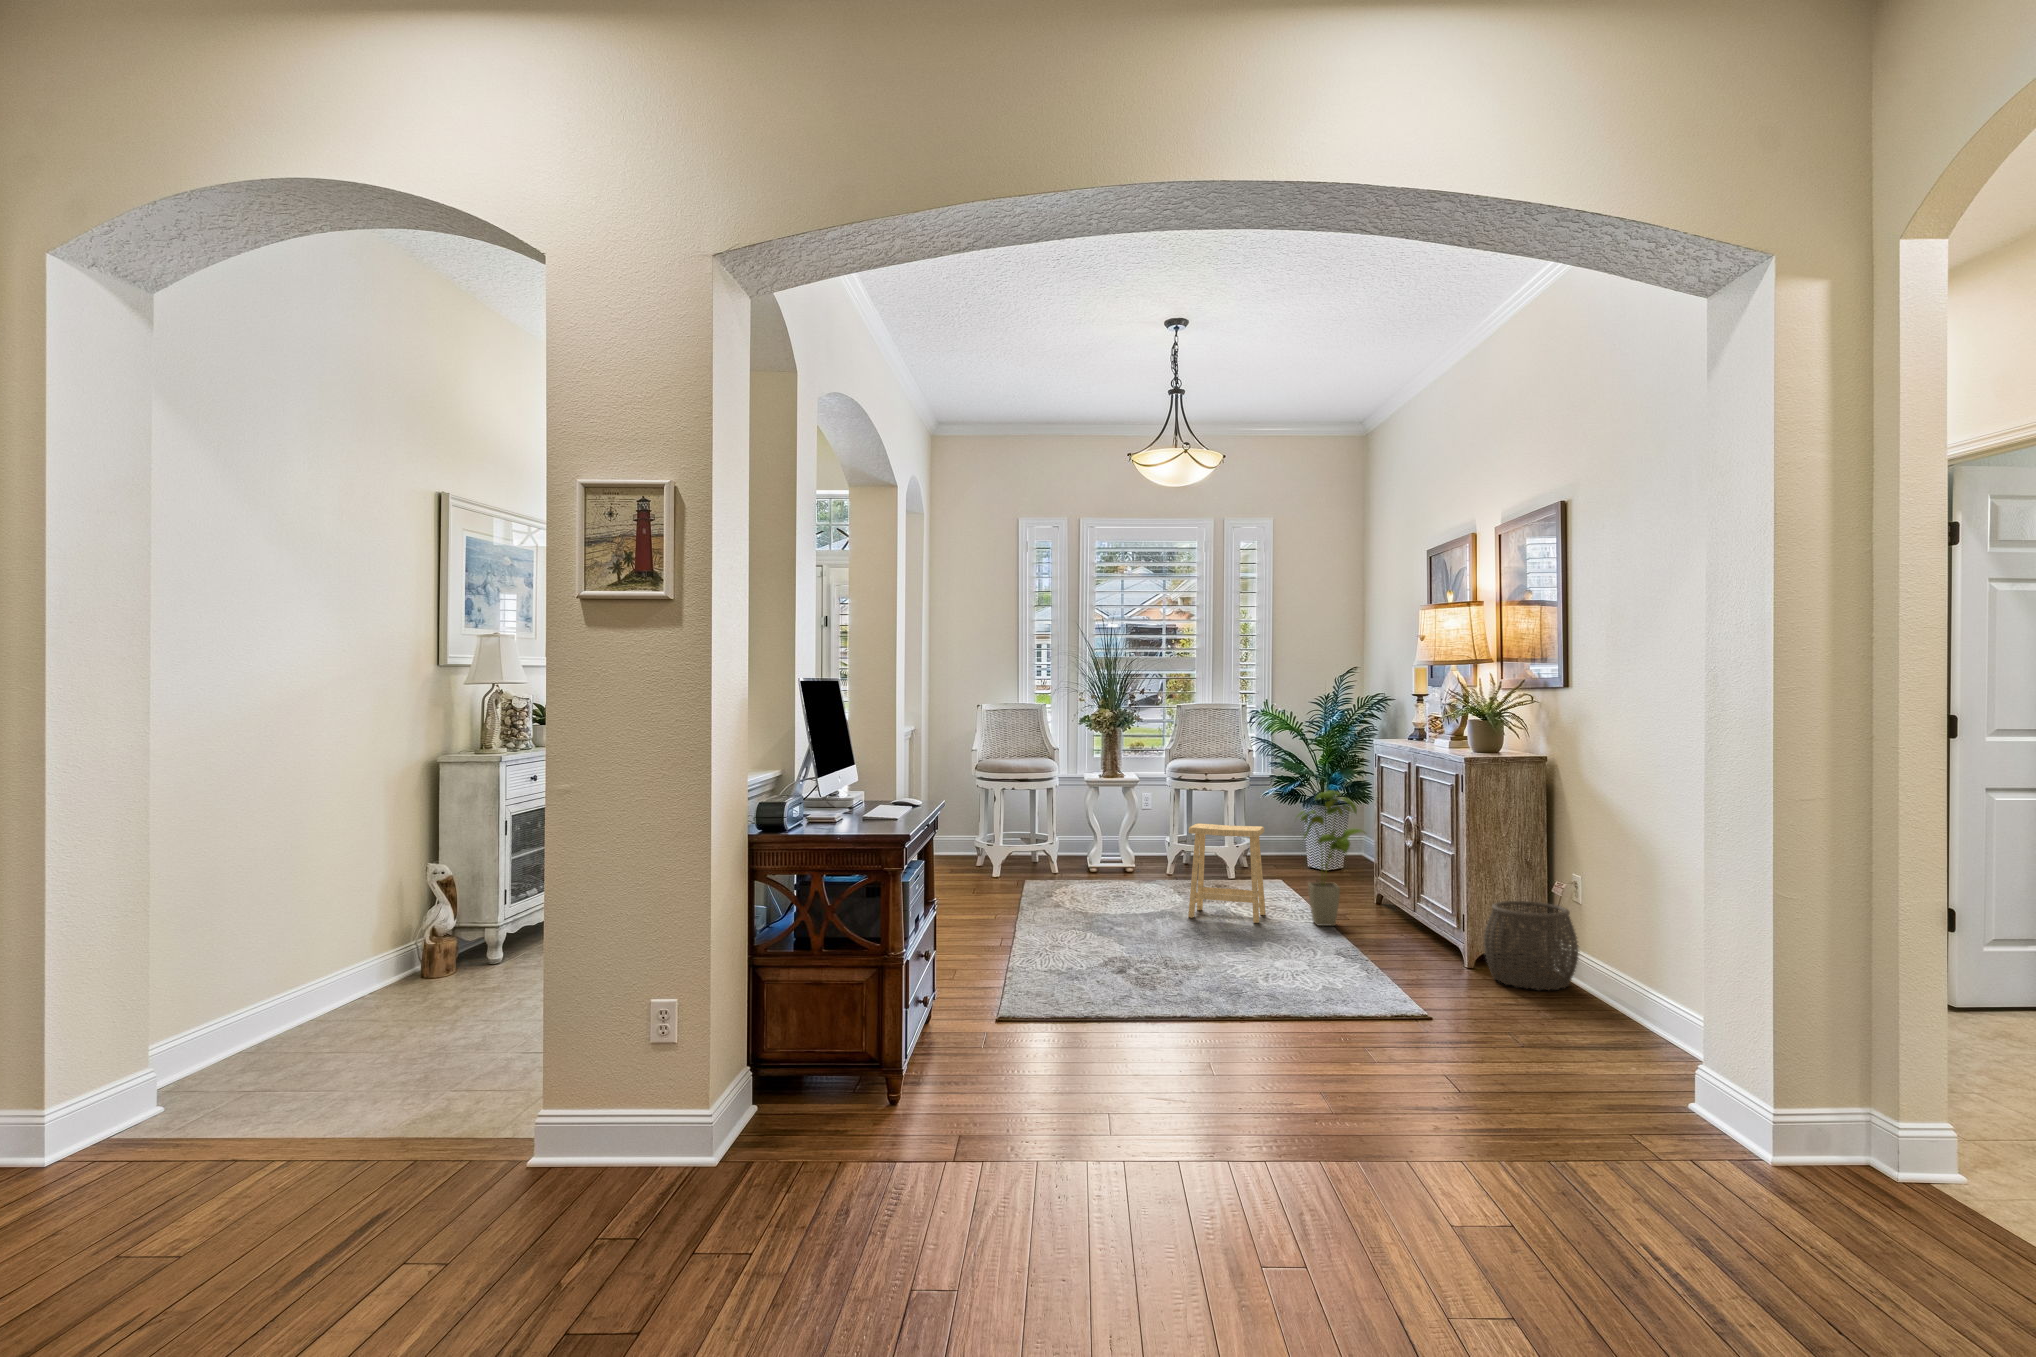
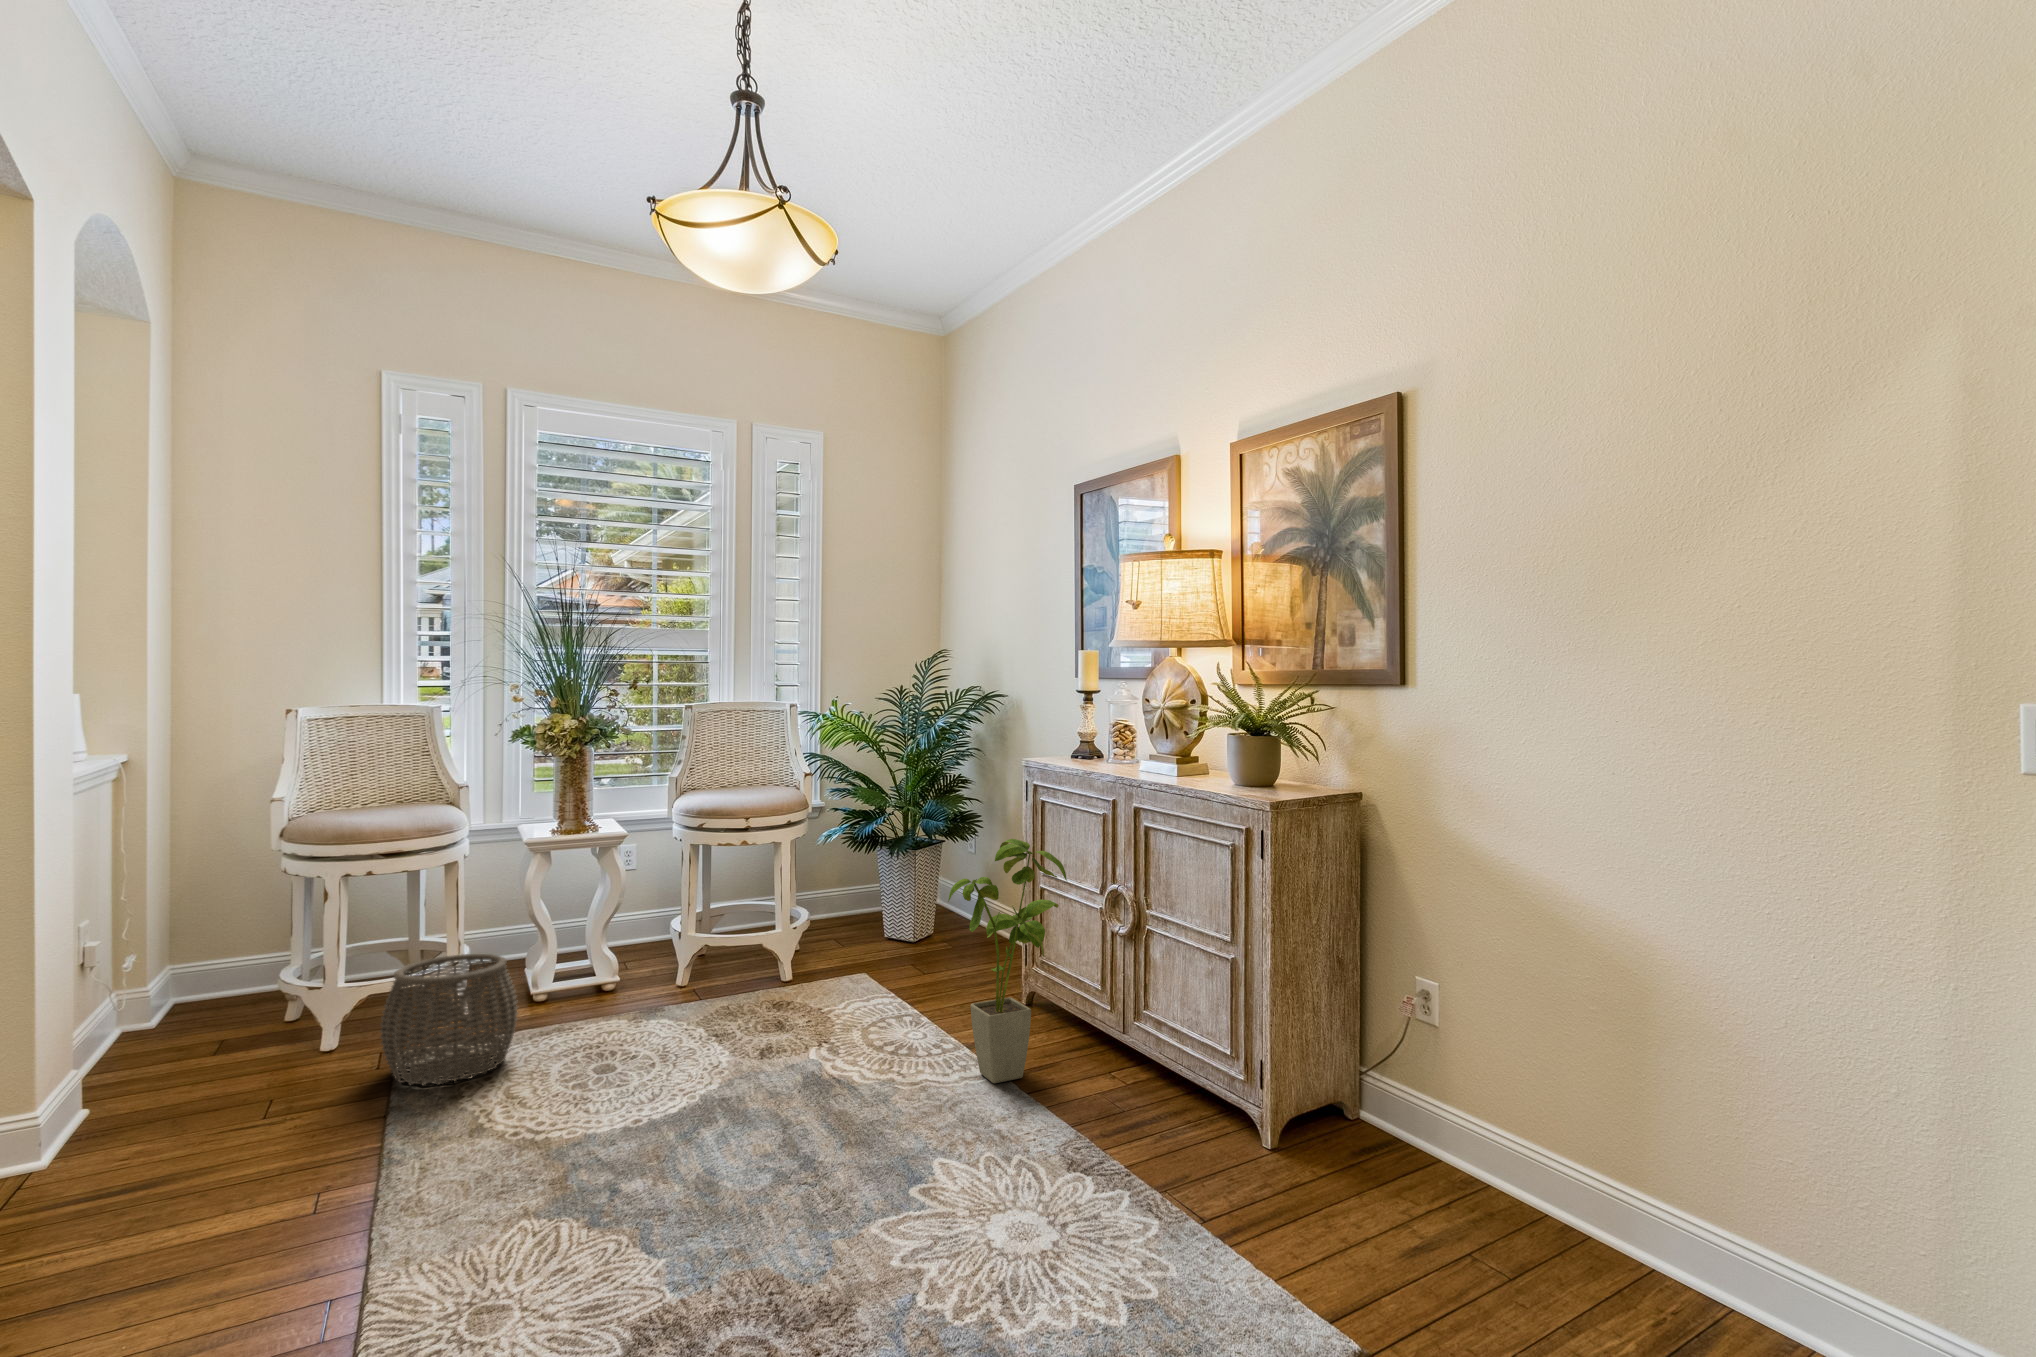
footstool: present [1188,823,1266,923] -> none [757,911,894,1109]
woven basket: present [1484,901,1579,990] -> present [380,954,518,1085]

